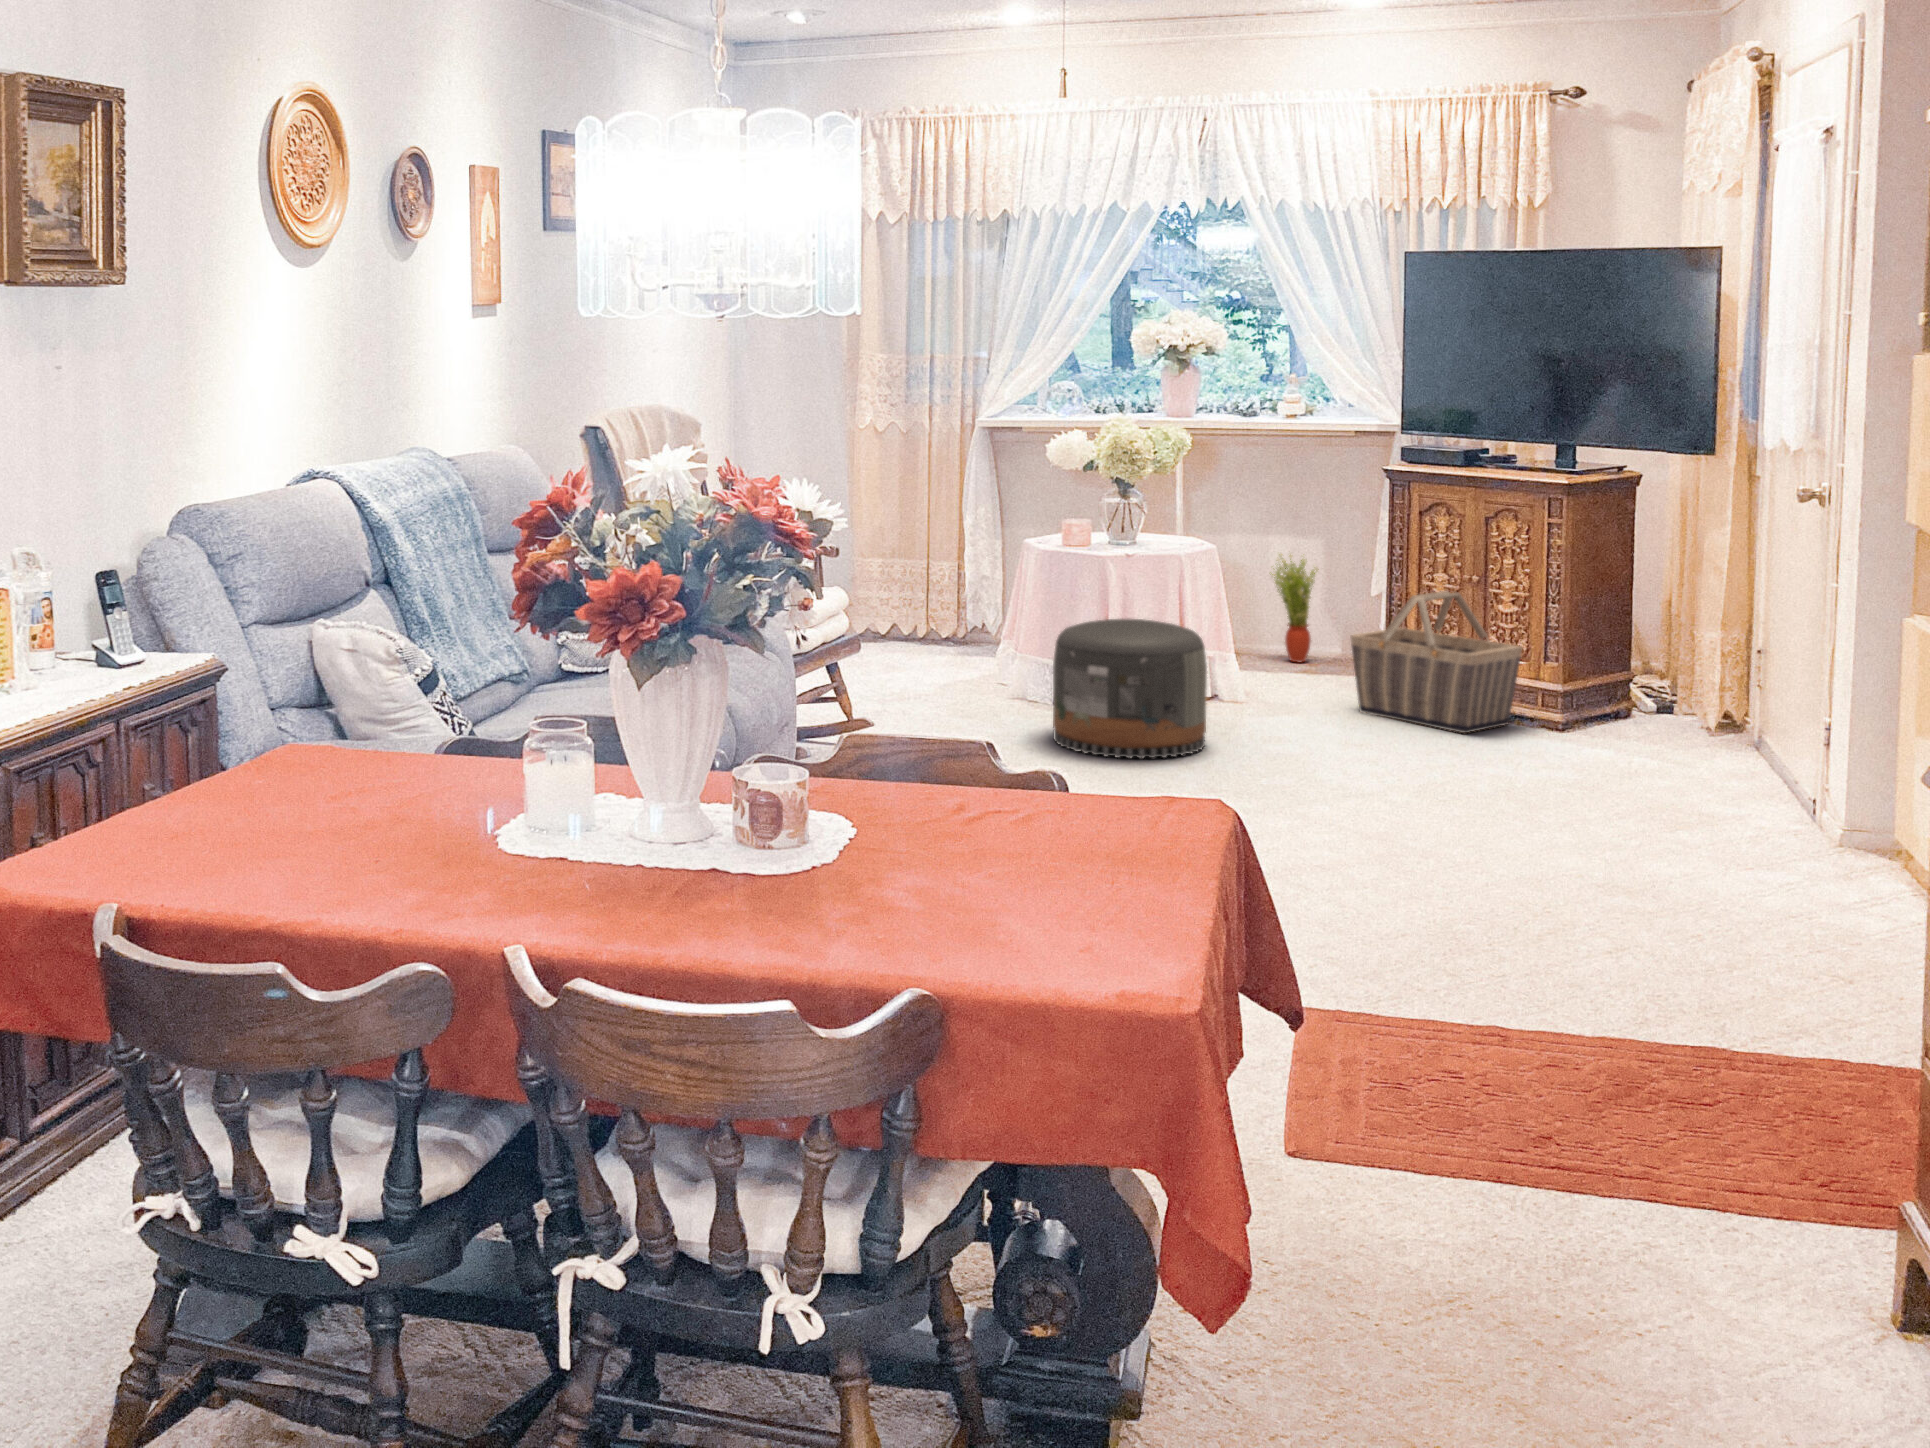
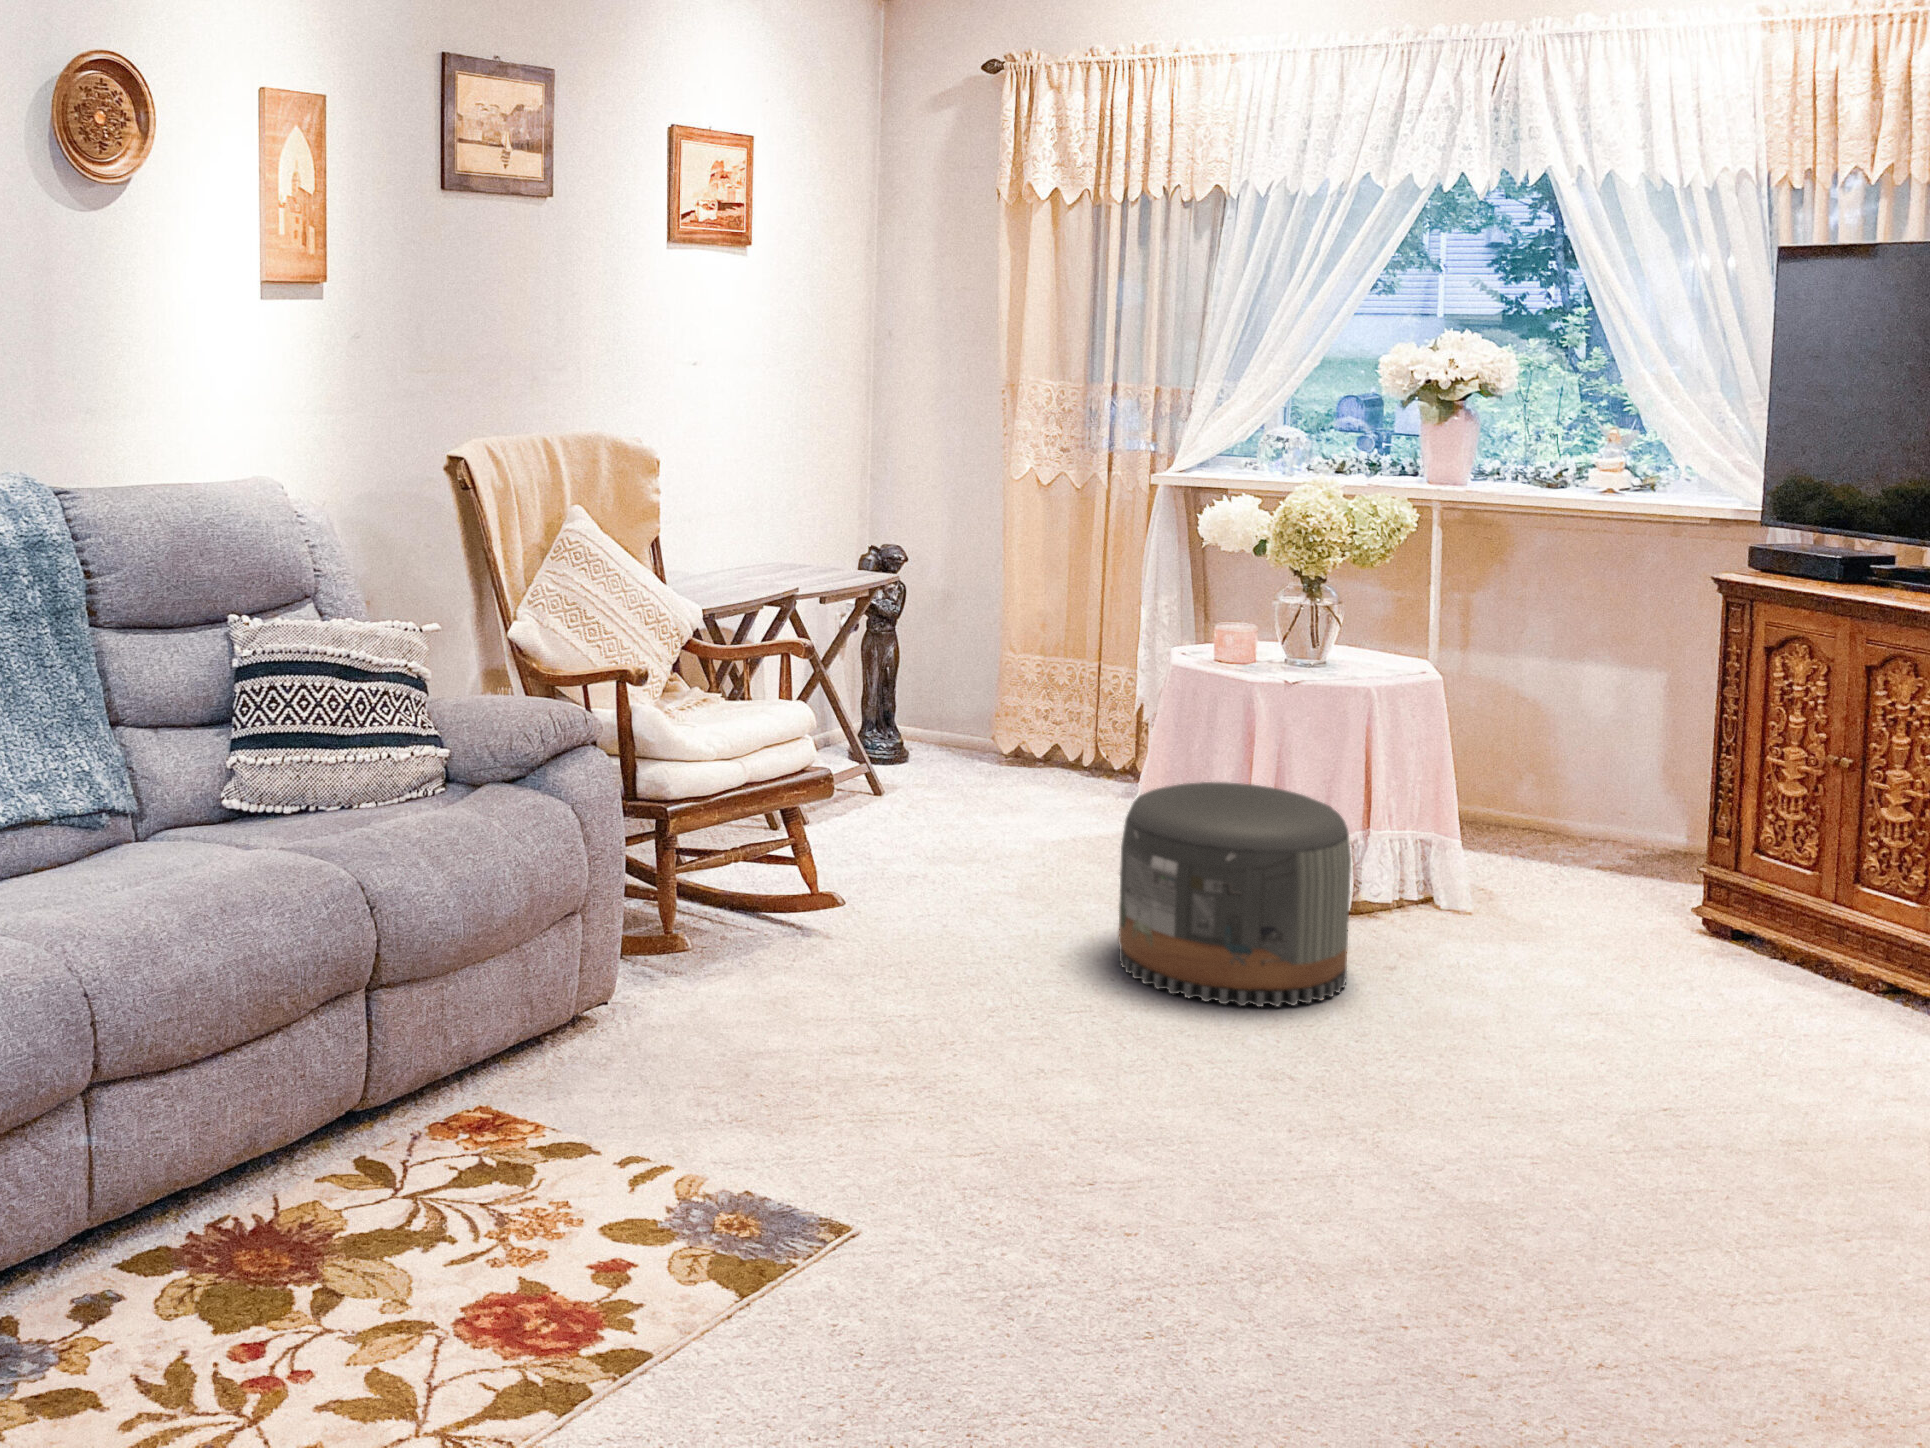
potted plant: present [1271,554,1319,662] -> none [1567,685,1643,848]
basket: present [1350,591,1522,733] -> none [1633,778,1911,1012]

